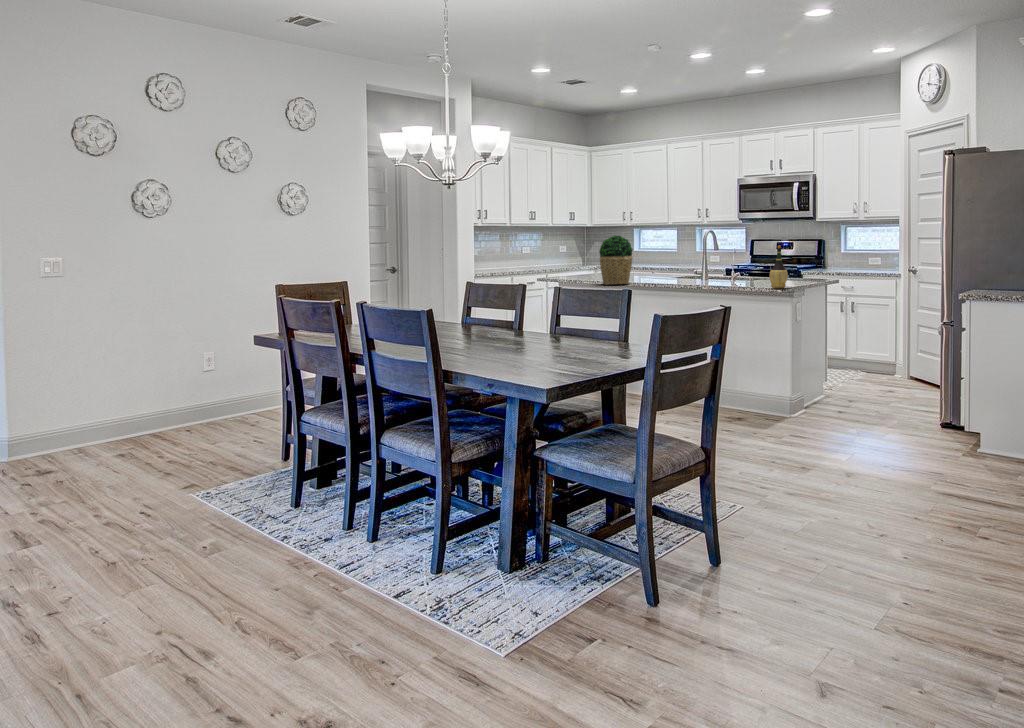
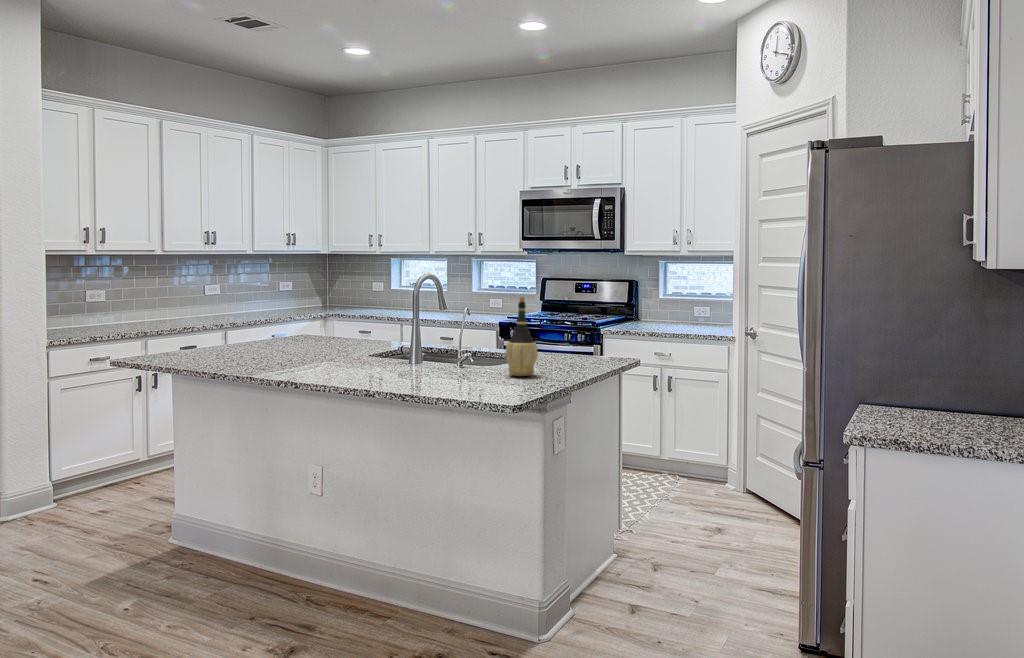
potted plant: present [599,236,632,285] -> none [239,267,301,353]

